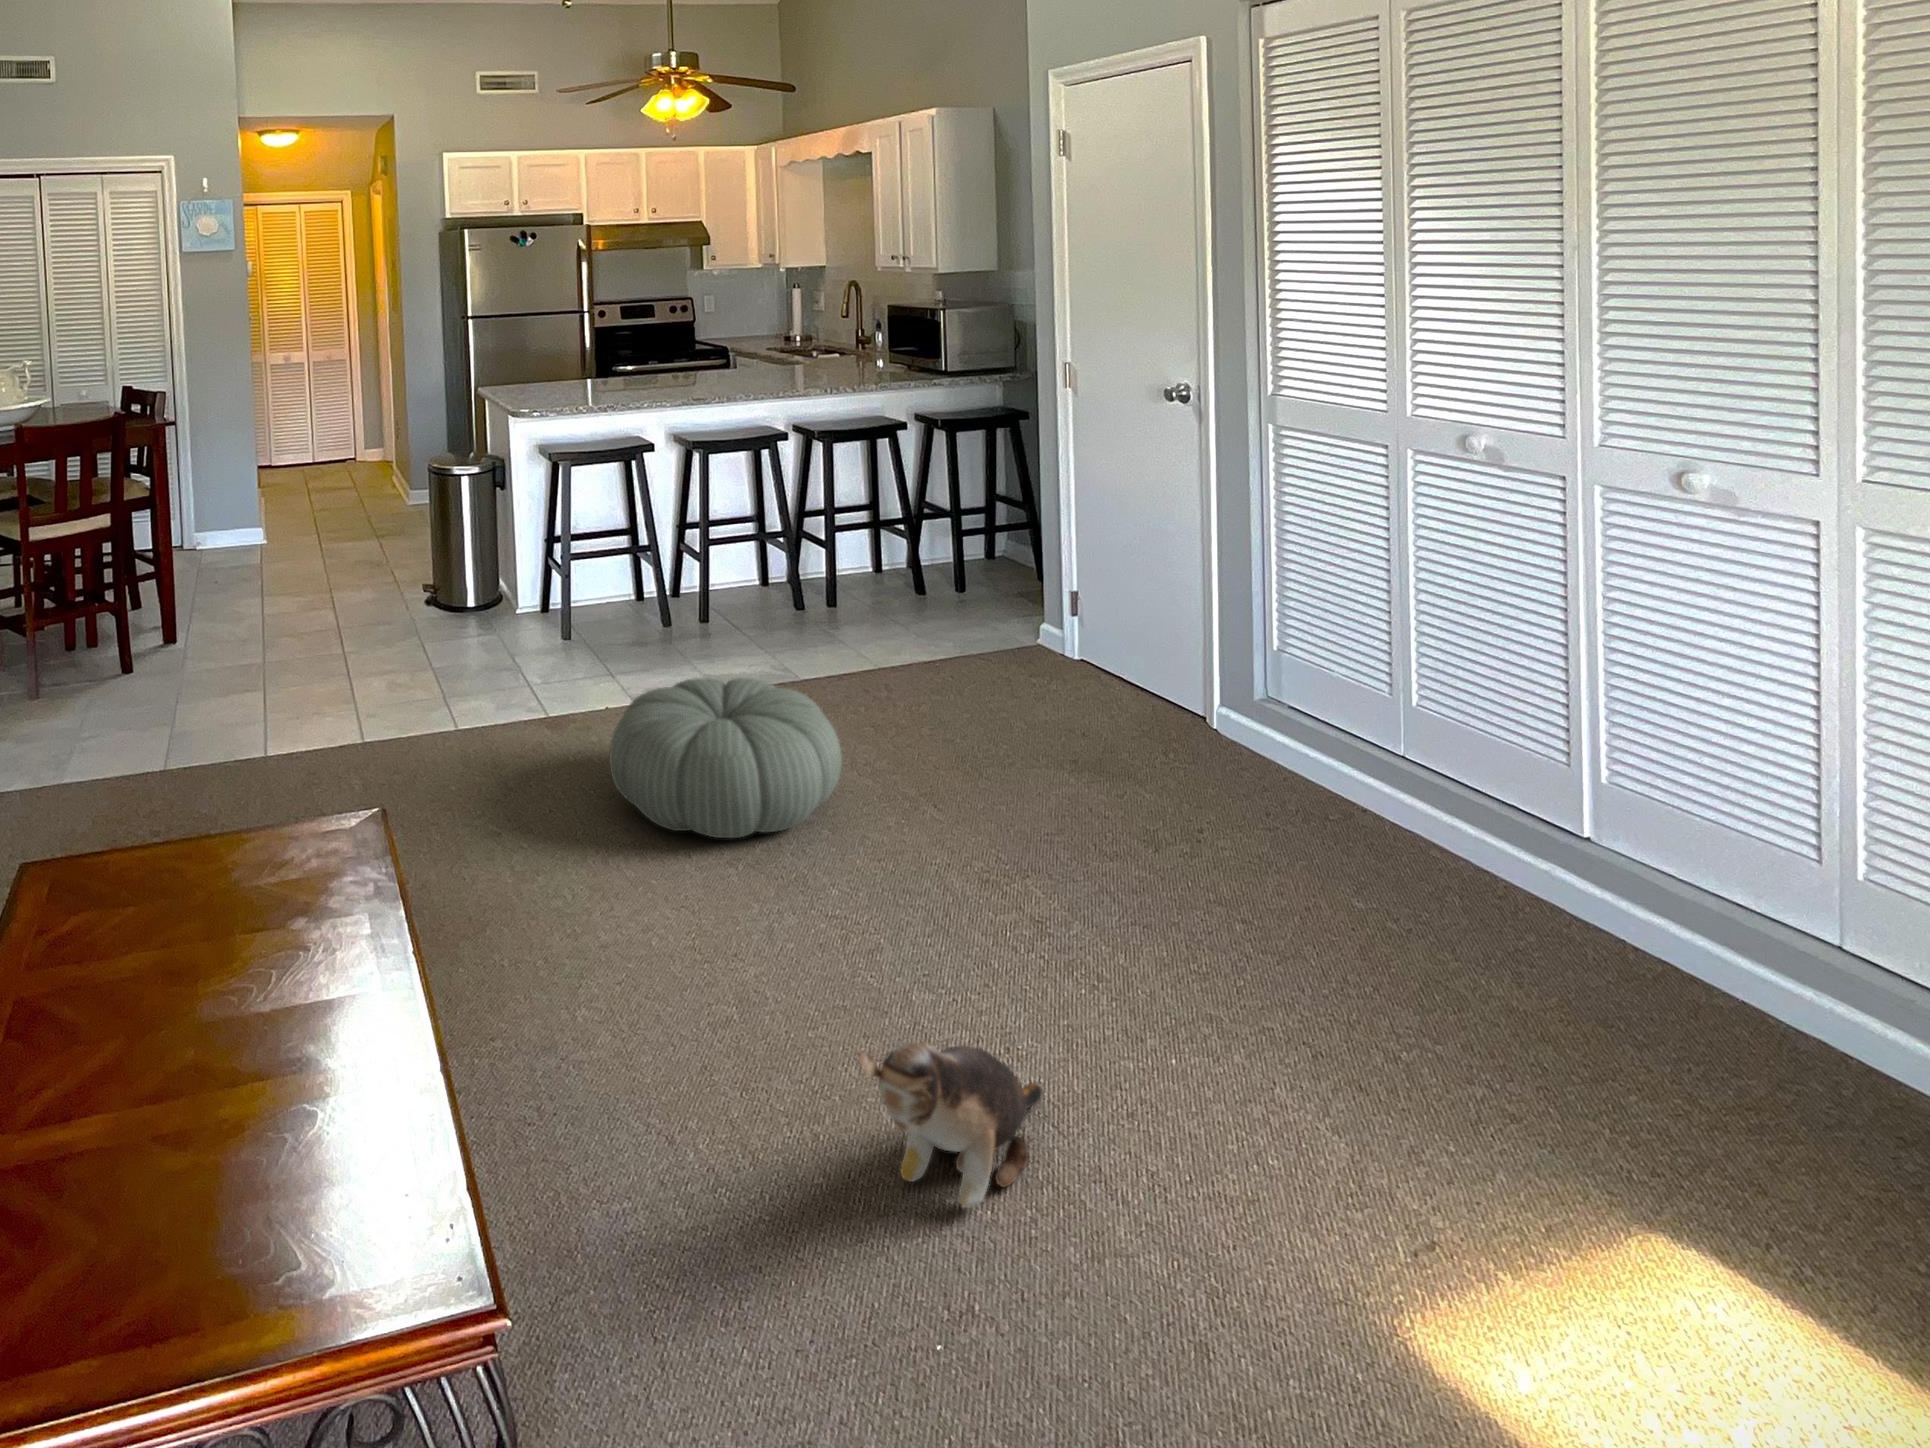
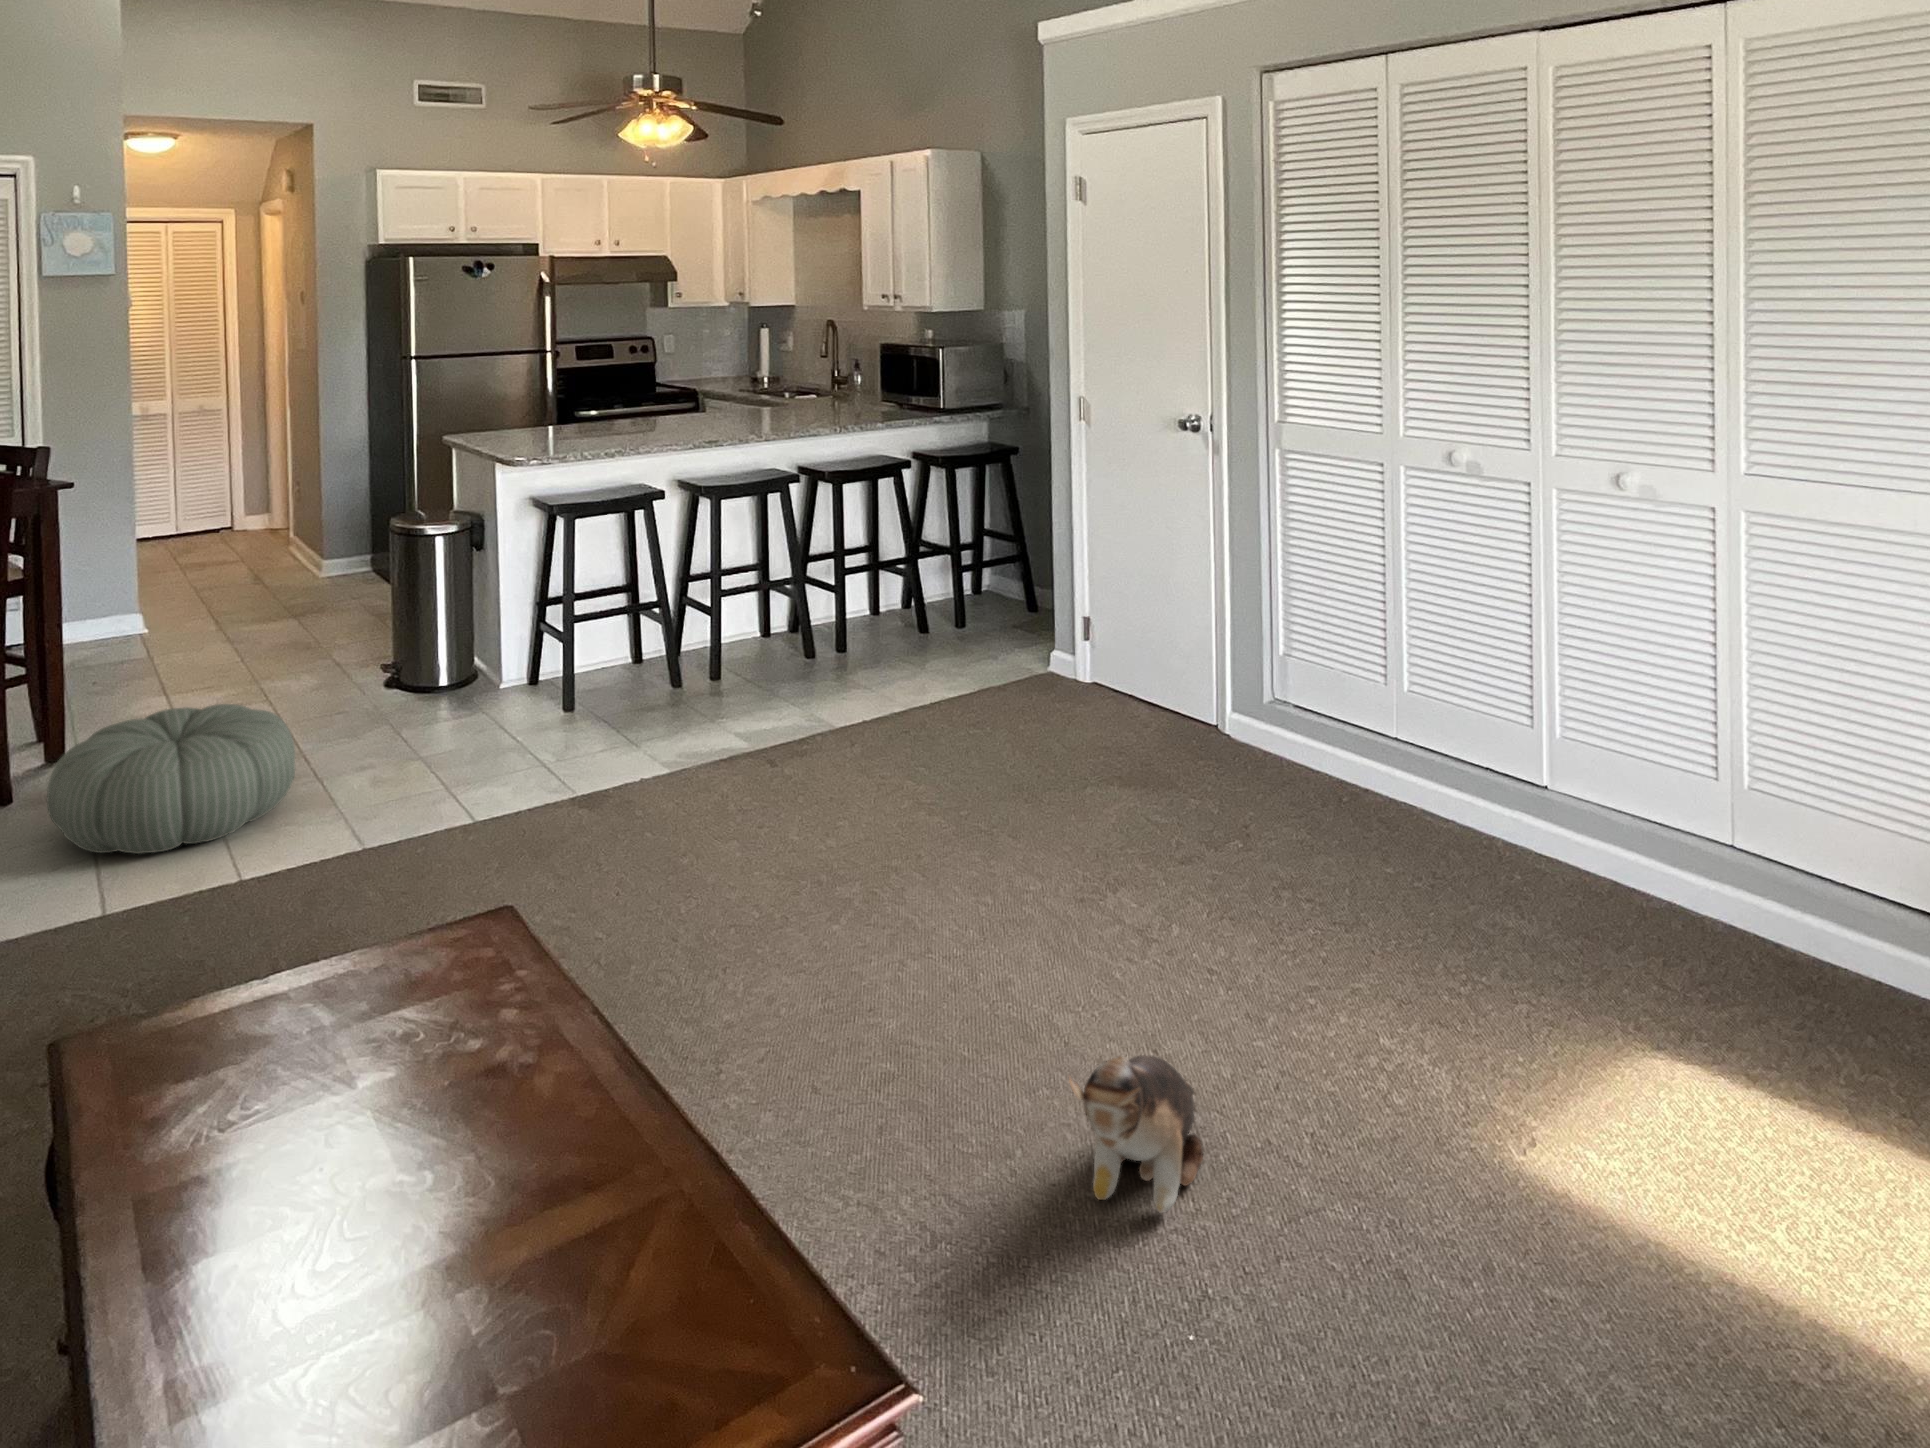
pouf: present [609,678,842,838] -> present [47,704,295,854]

